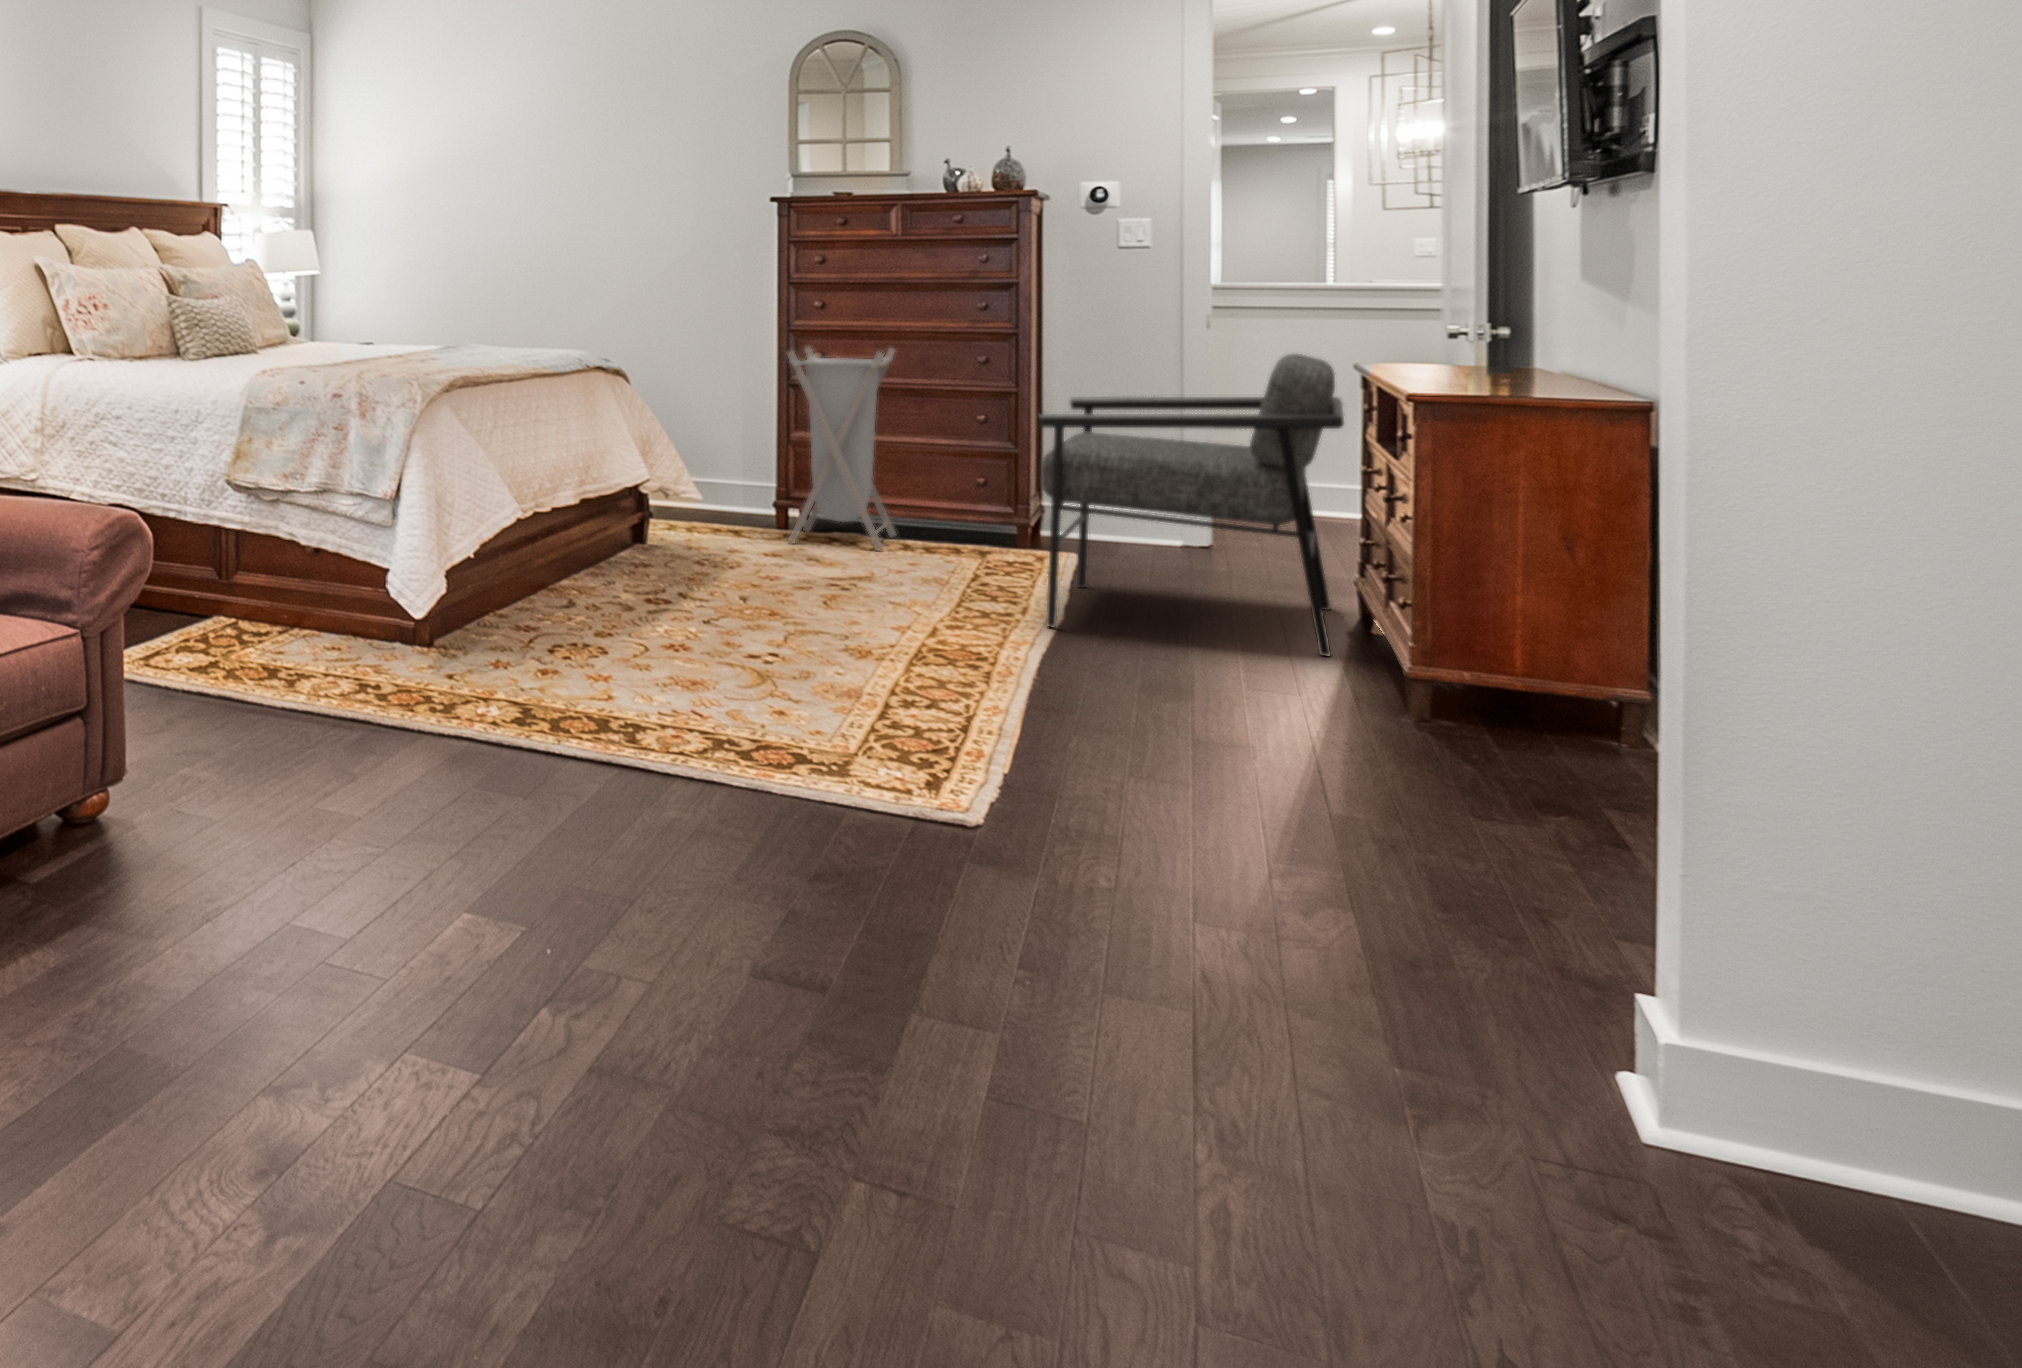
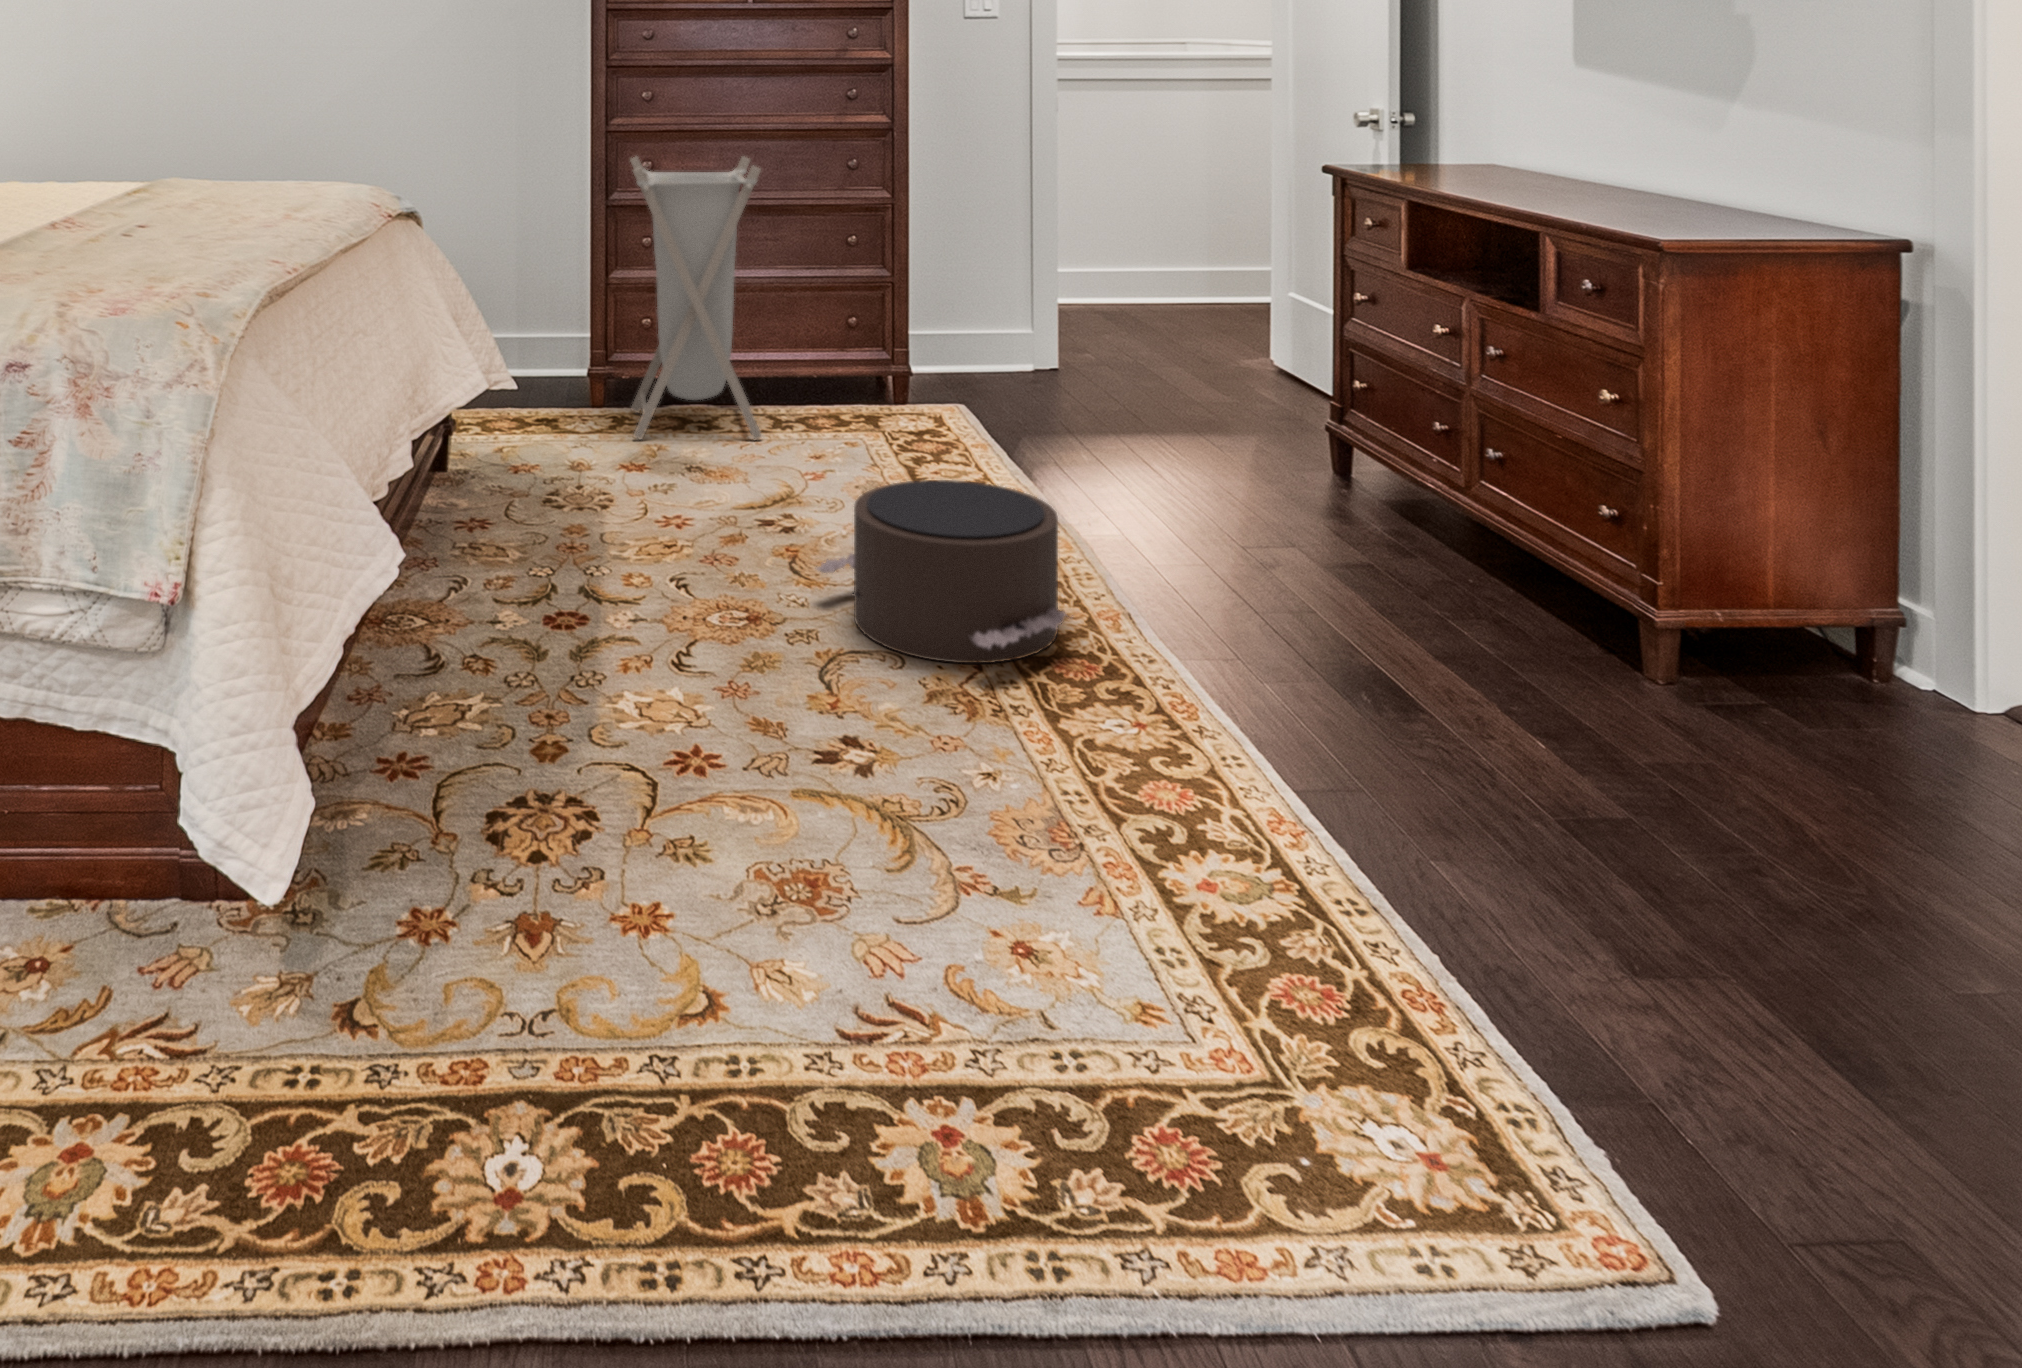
armchair: present [1039,354,1344,656] -> none [1042,165,1504,590]
pouf: none [817,542,967,639] -> present [817,480,1067,663]

